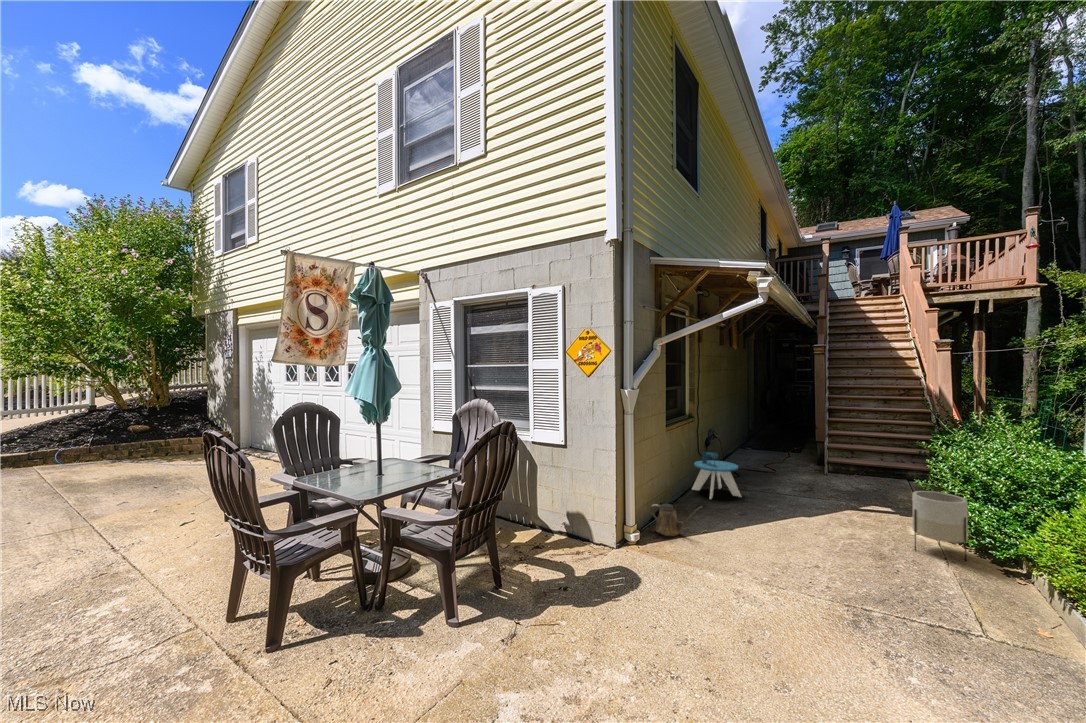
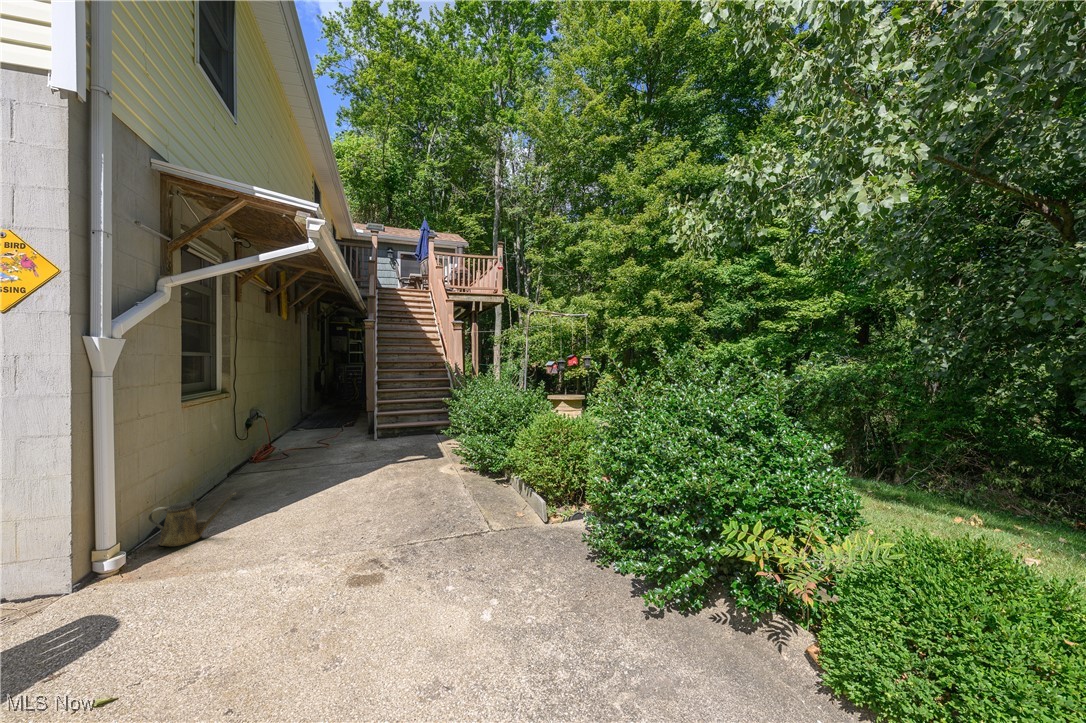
side table: present [692,452,741,499] -> none [224,430,290,486]
planter: present [912,491,968,561] -> none [442,432,476,483]

